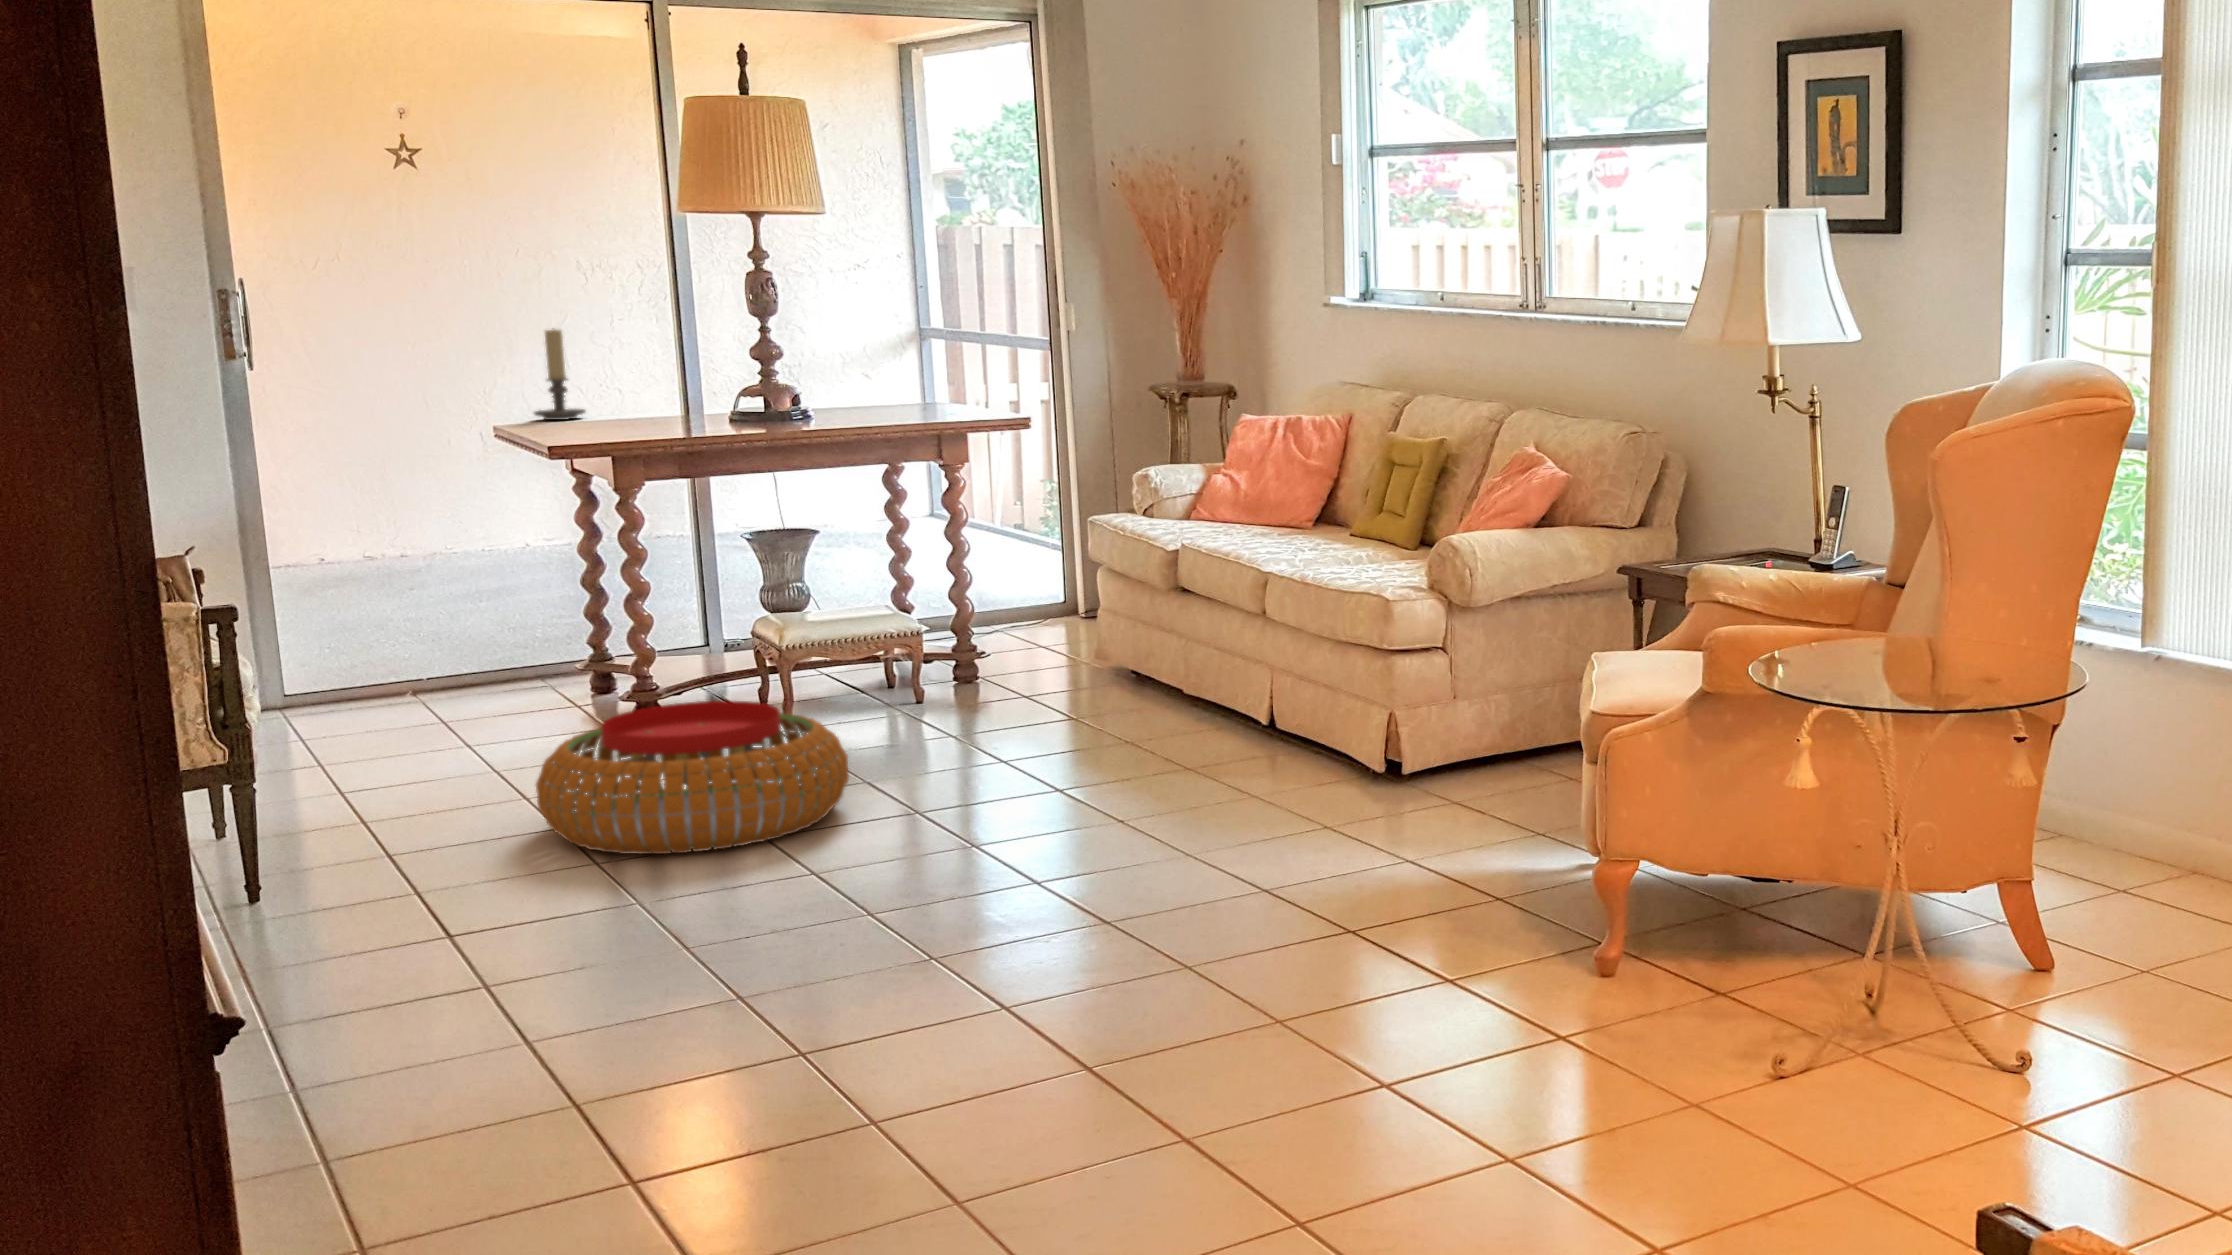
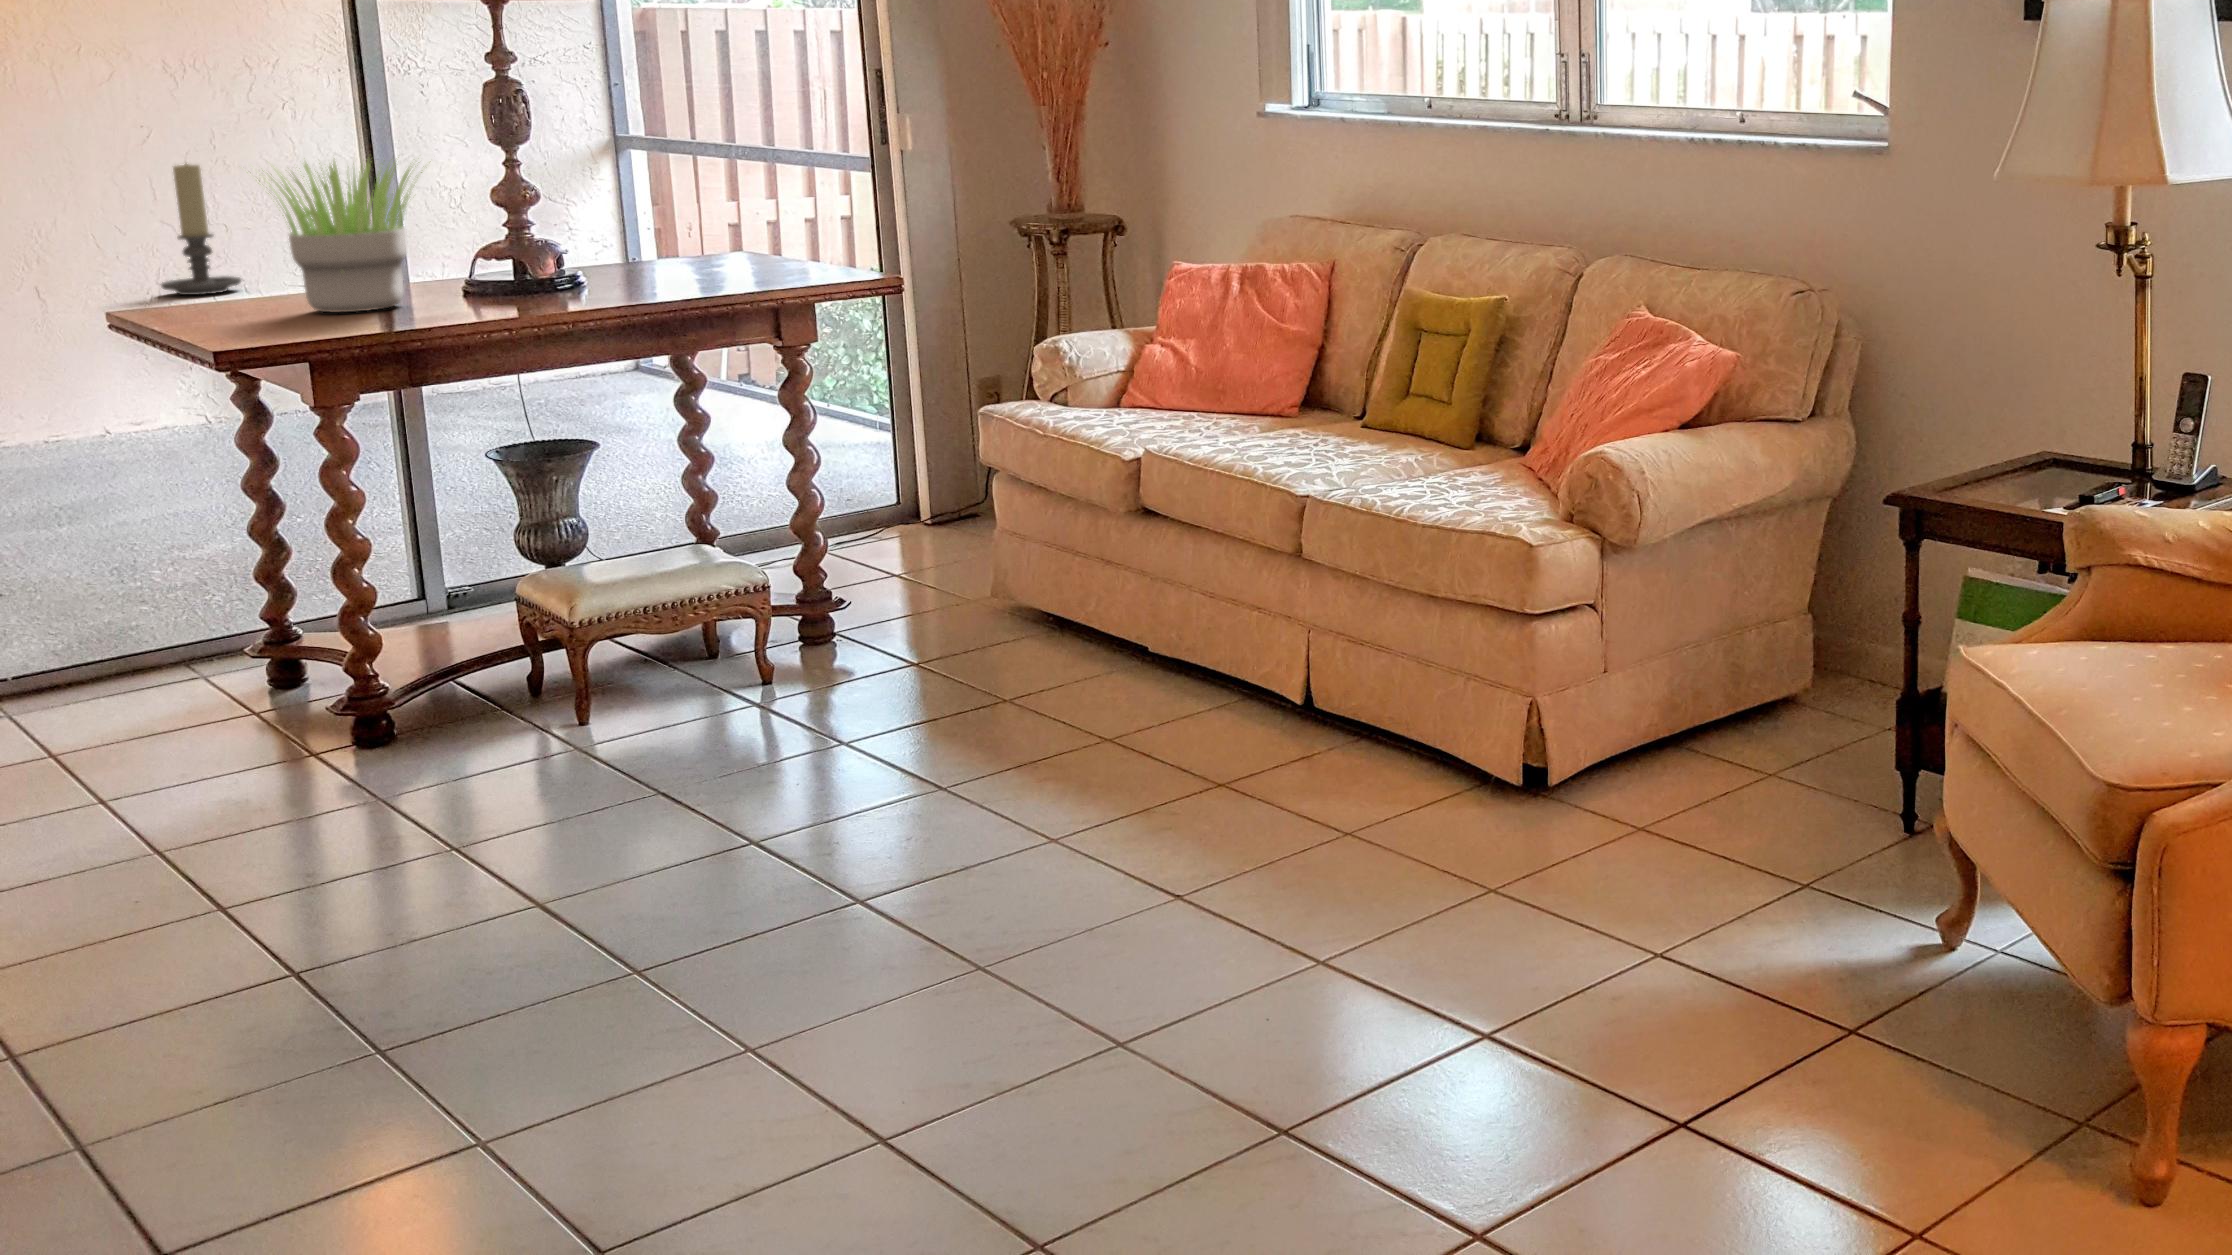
potted plant: none [580,322,709,429] -> present [259,162,422,312]
pouf: present [536,701,849,854] -> none [222,754,744,1051]

